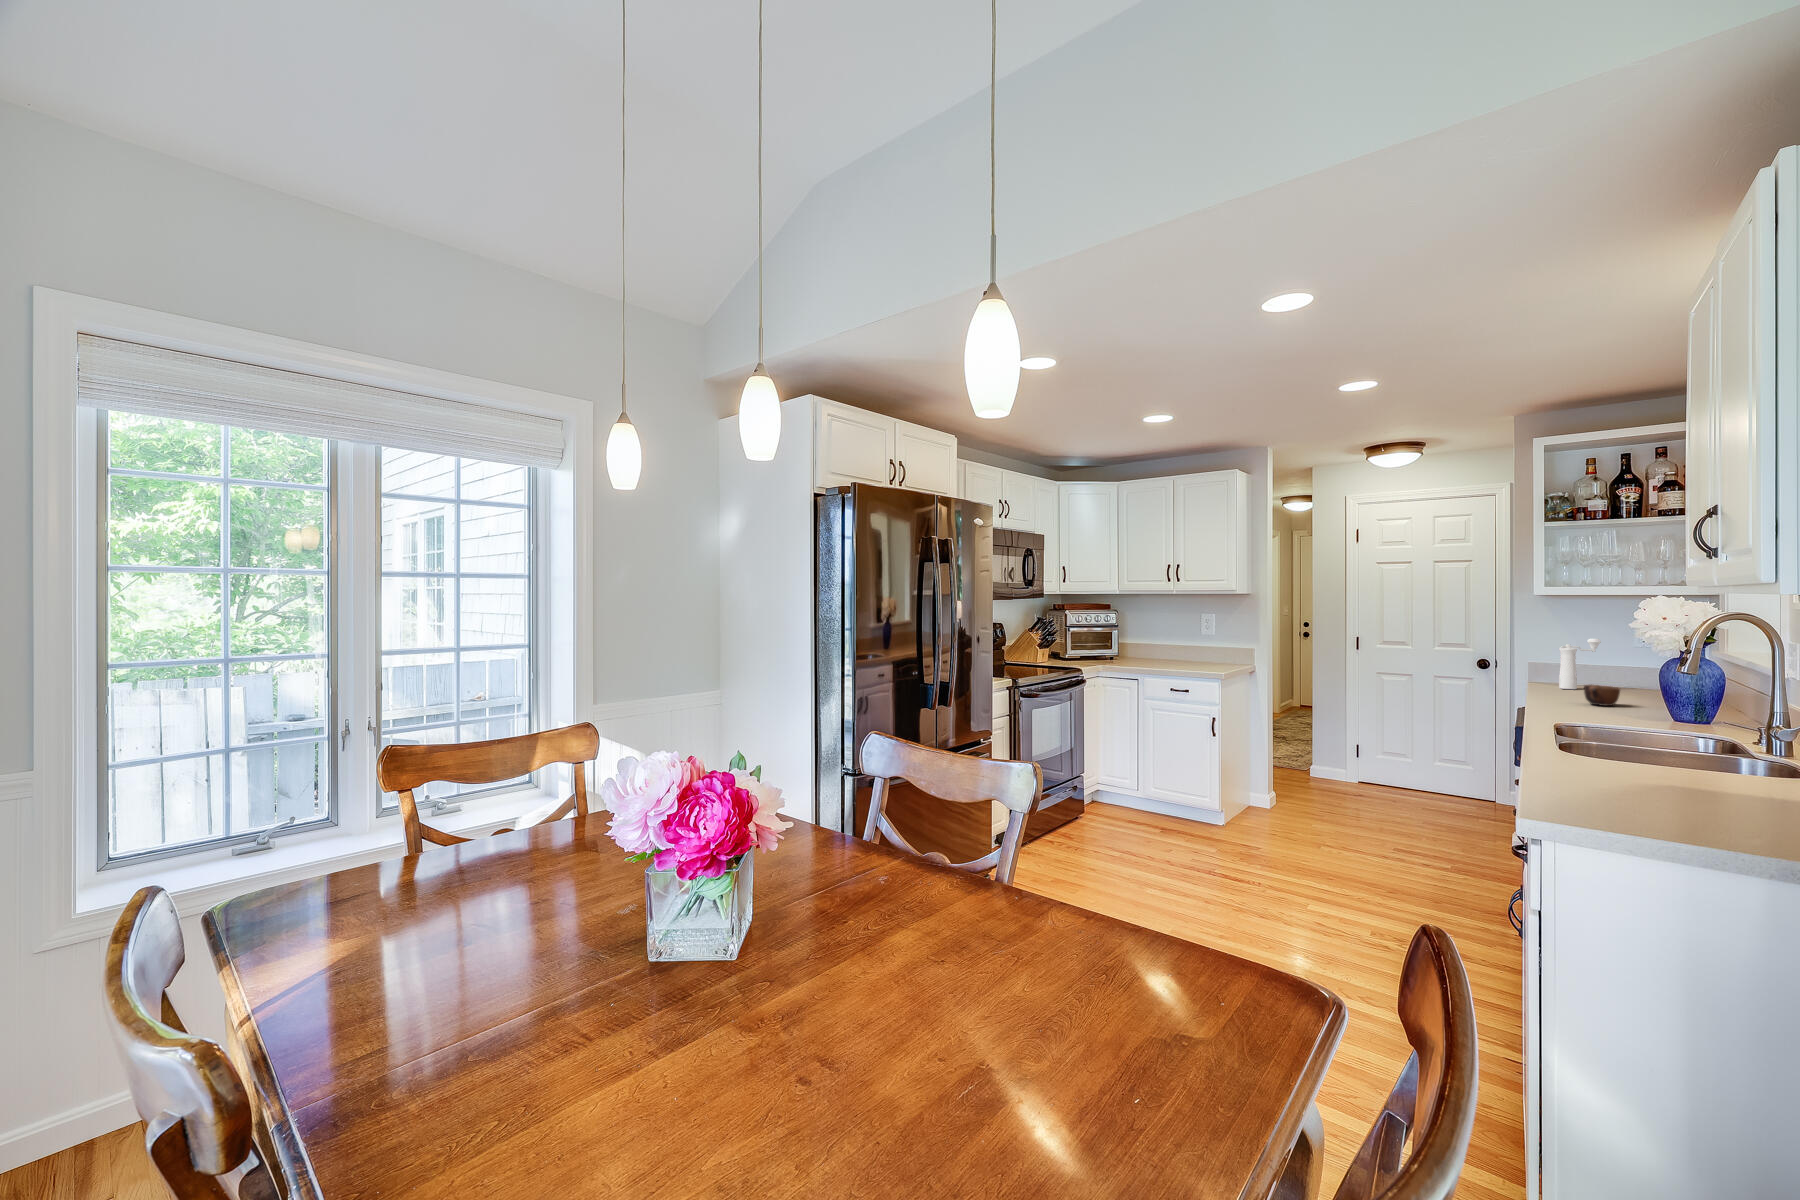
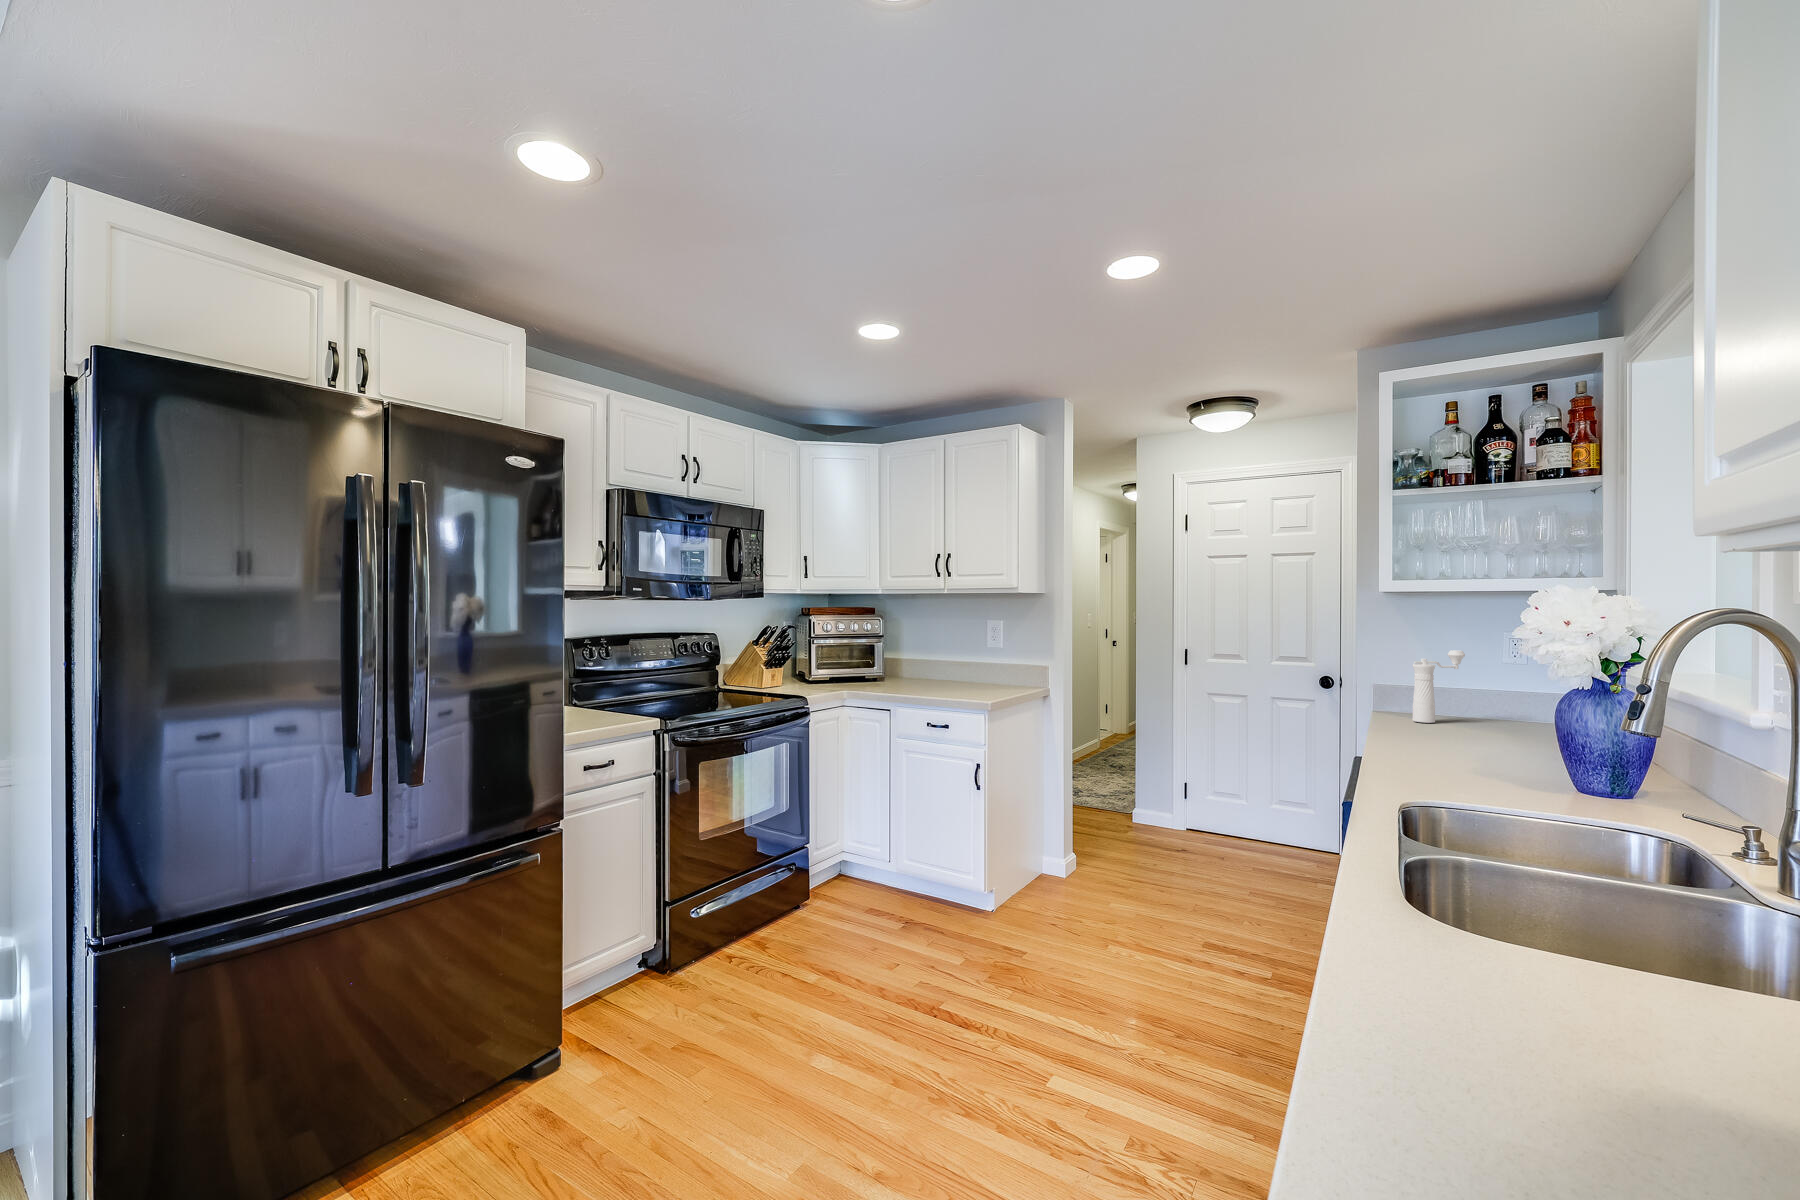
mug: present [1584,684,1620,706] -> none [1444,722,1494,756]

